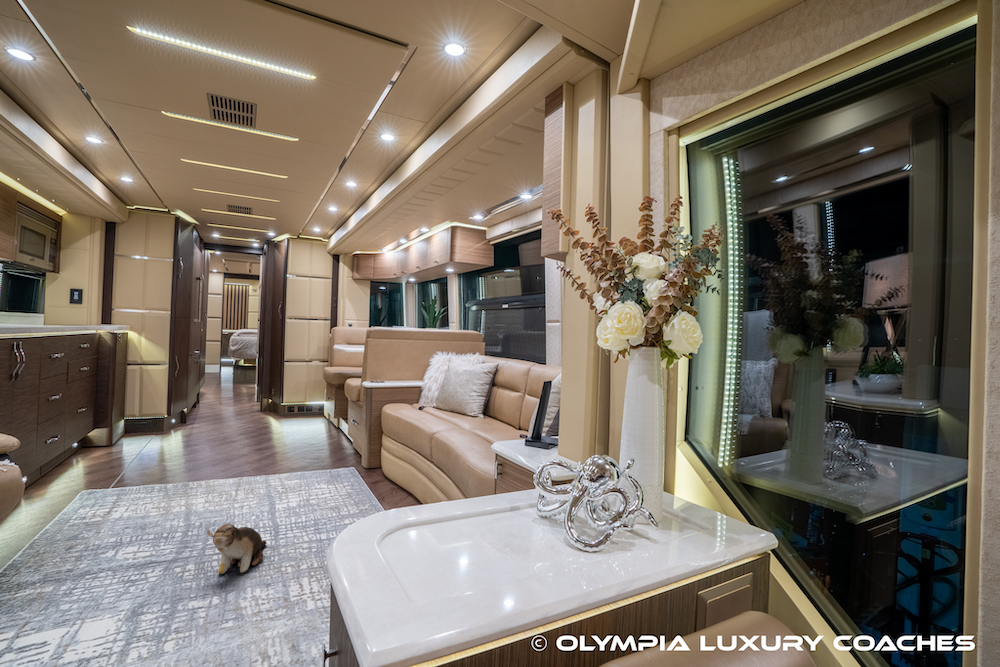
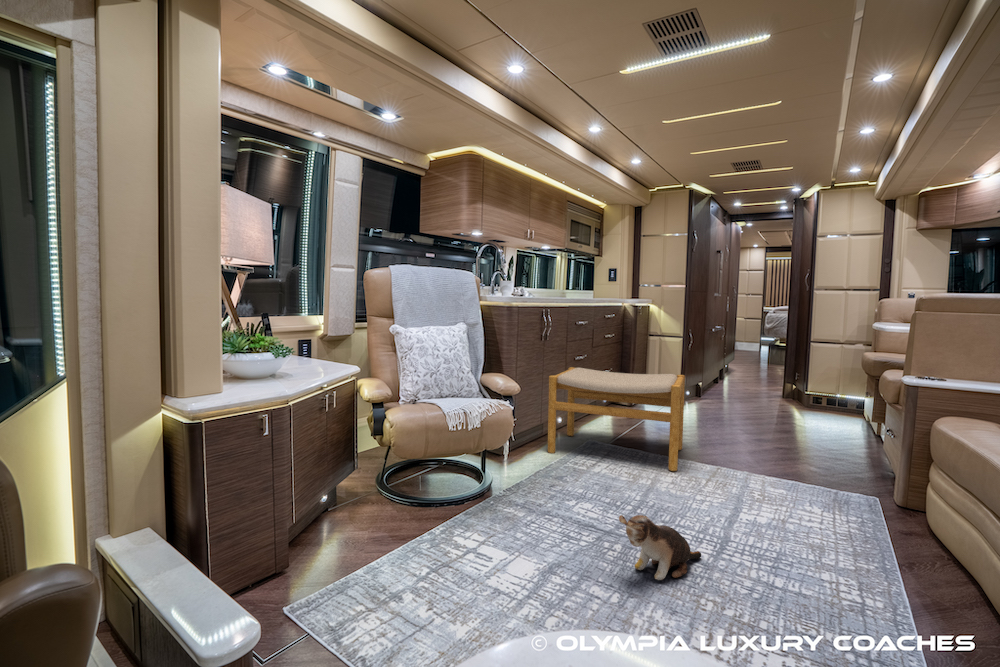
footstool: none [28,401,209,520] -> present [548,367,685,471]

